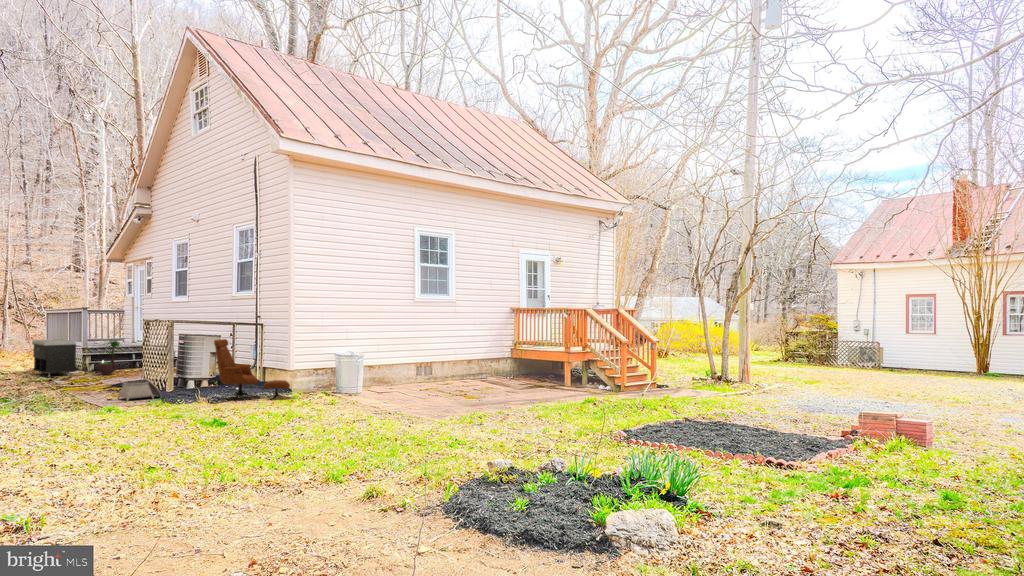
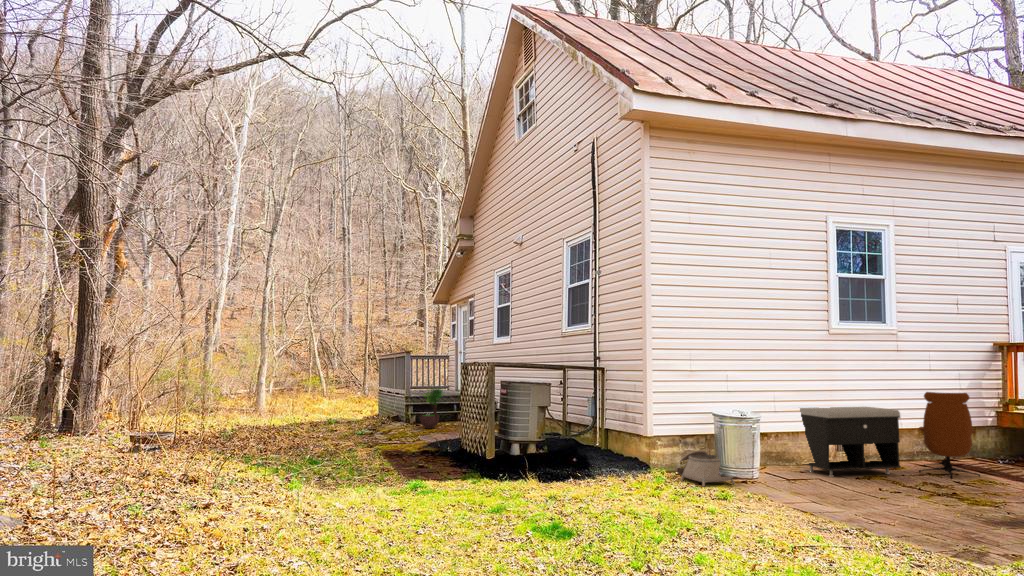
storage bench: present [32,339,76,377] -> present [800,407,901,477]
lounge chair: present [214,339,290,400] -> present [919,392,980,478]
basket: present [118,379,161,401] -> present [676,450,735,487]

